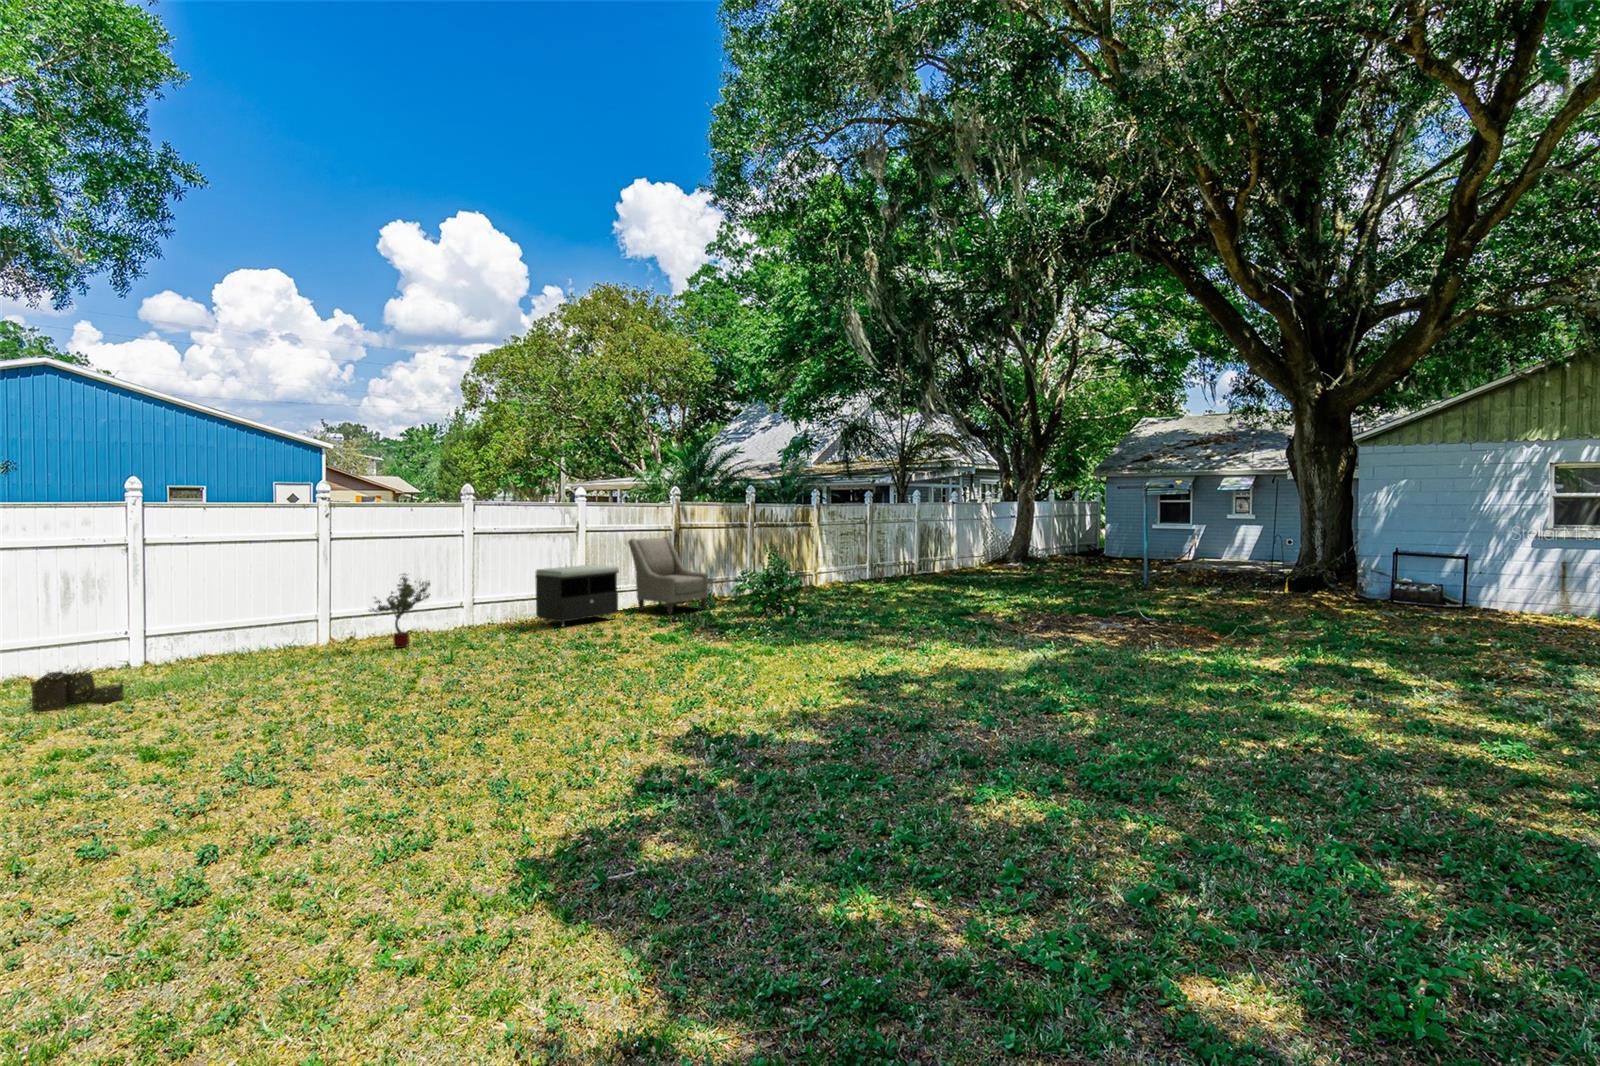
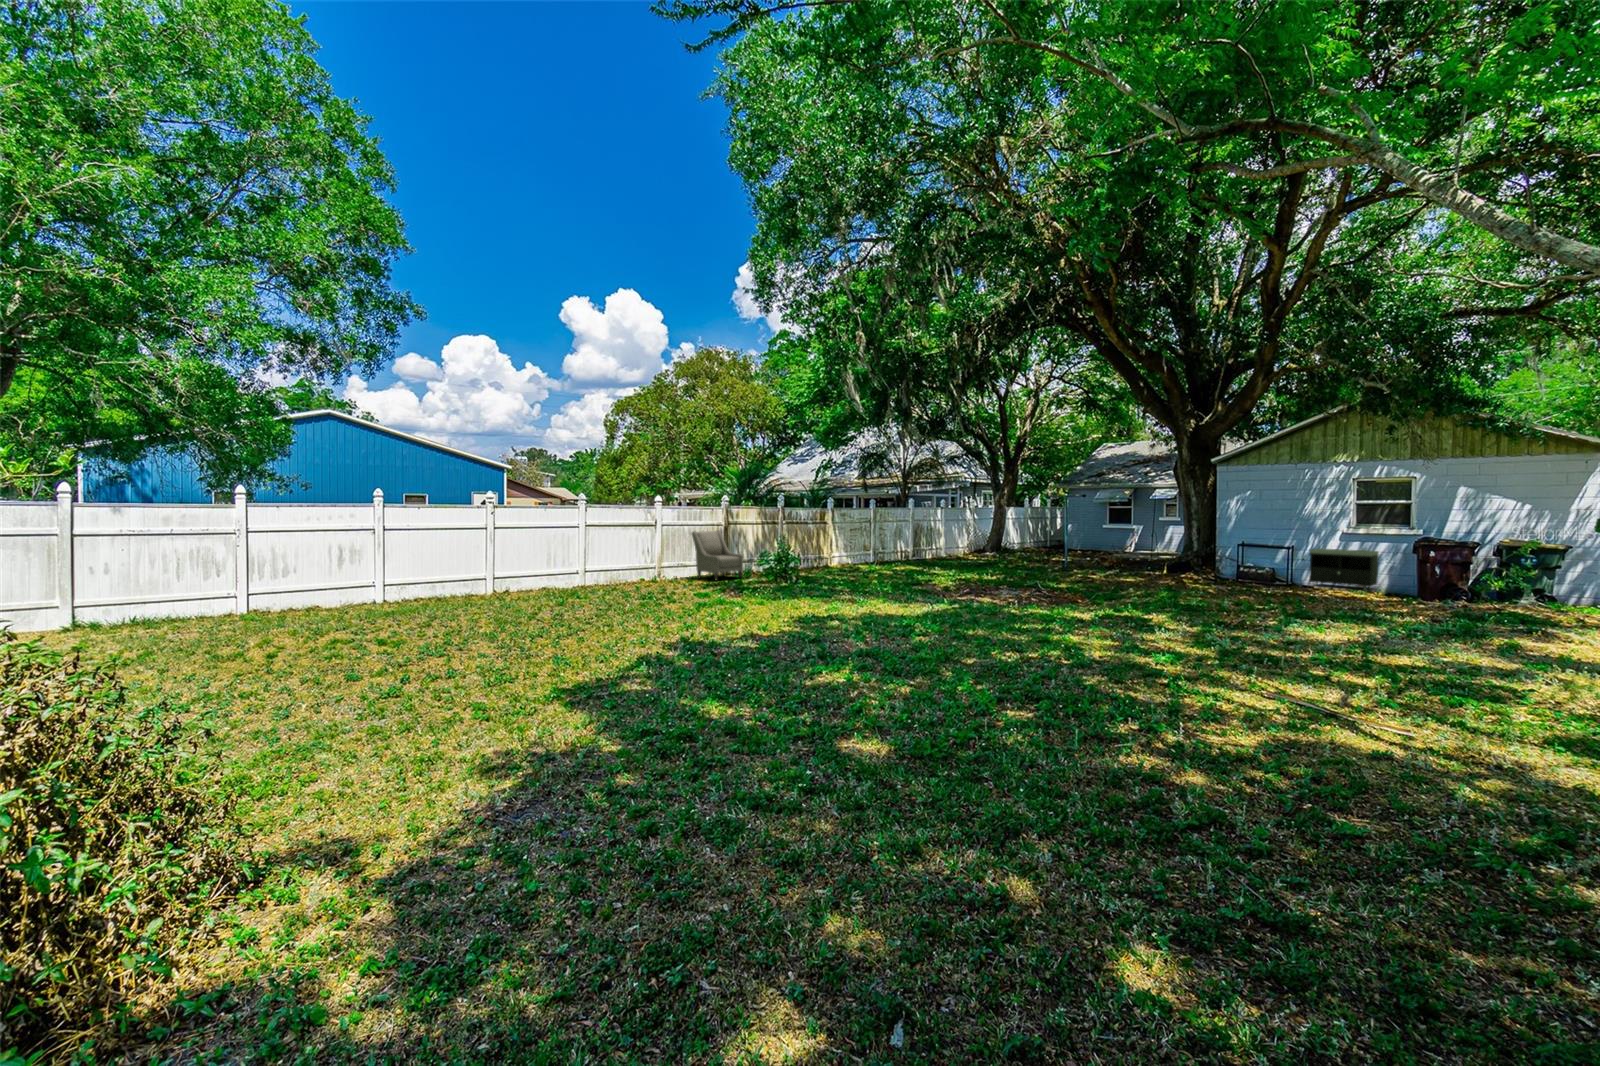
storage bench: present [535,564,619,626] -> present [1309,548,1379,590]
potted tree: present [370,574,430,648] -> none [525,550,563,596]
woven basket: present [30,671,124,711] -> none [345,599,392,620]

